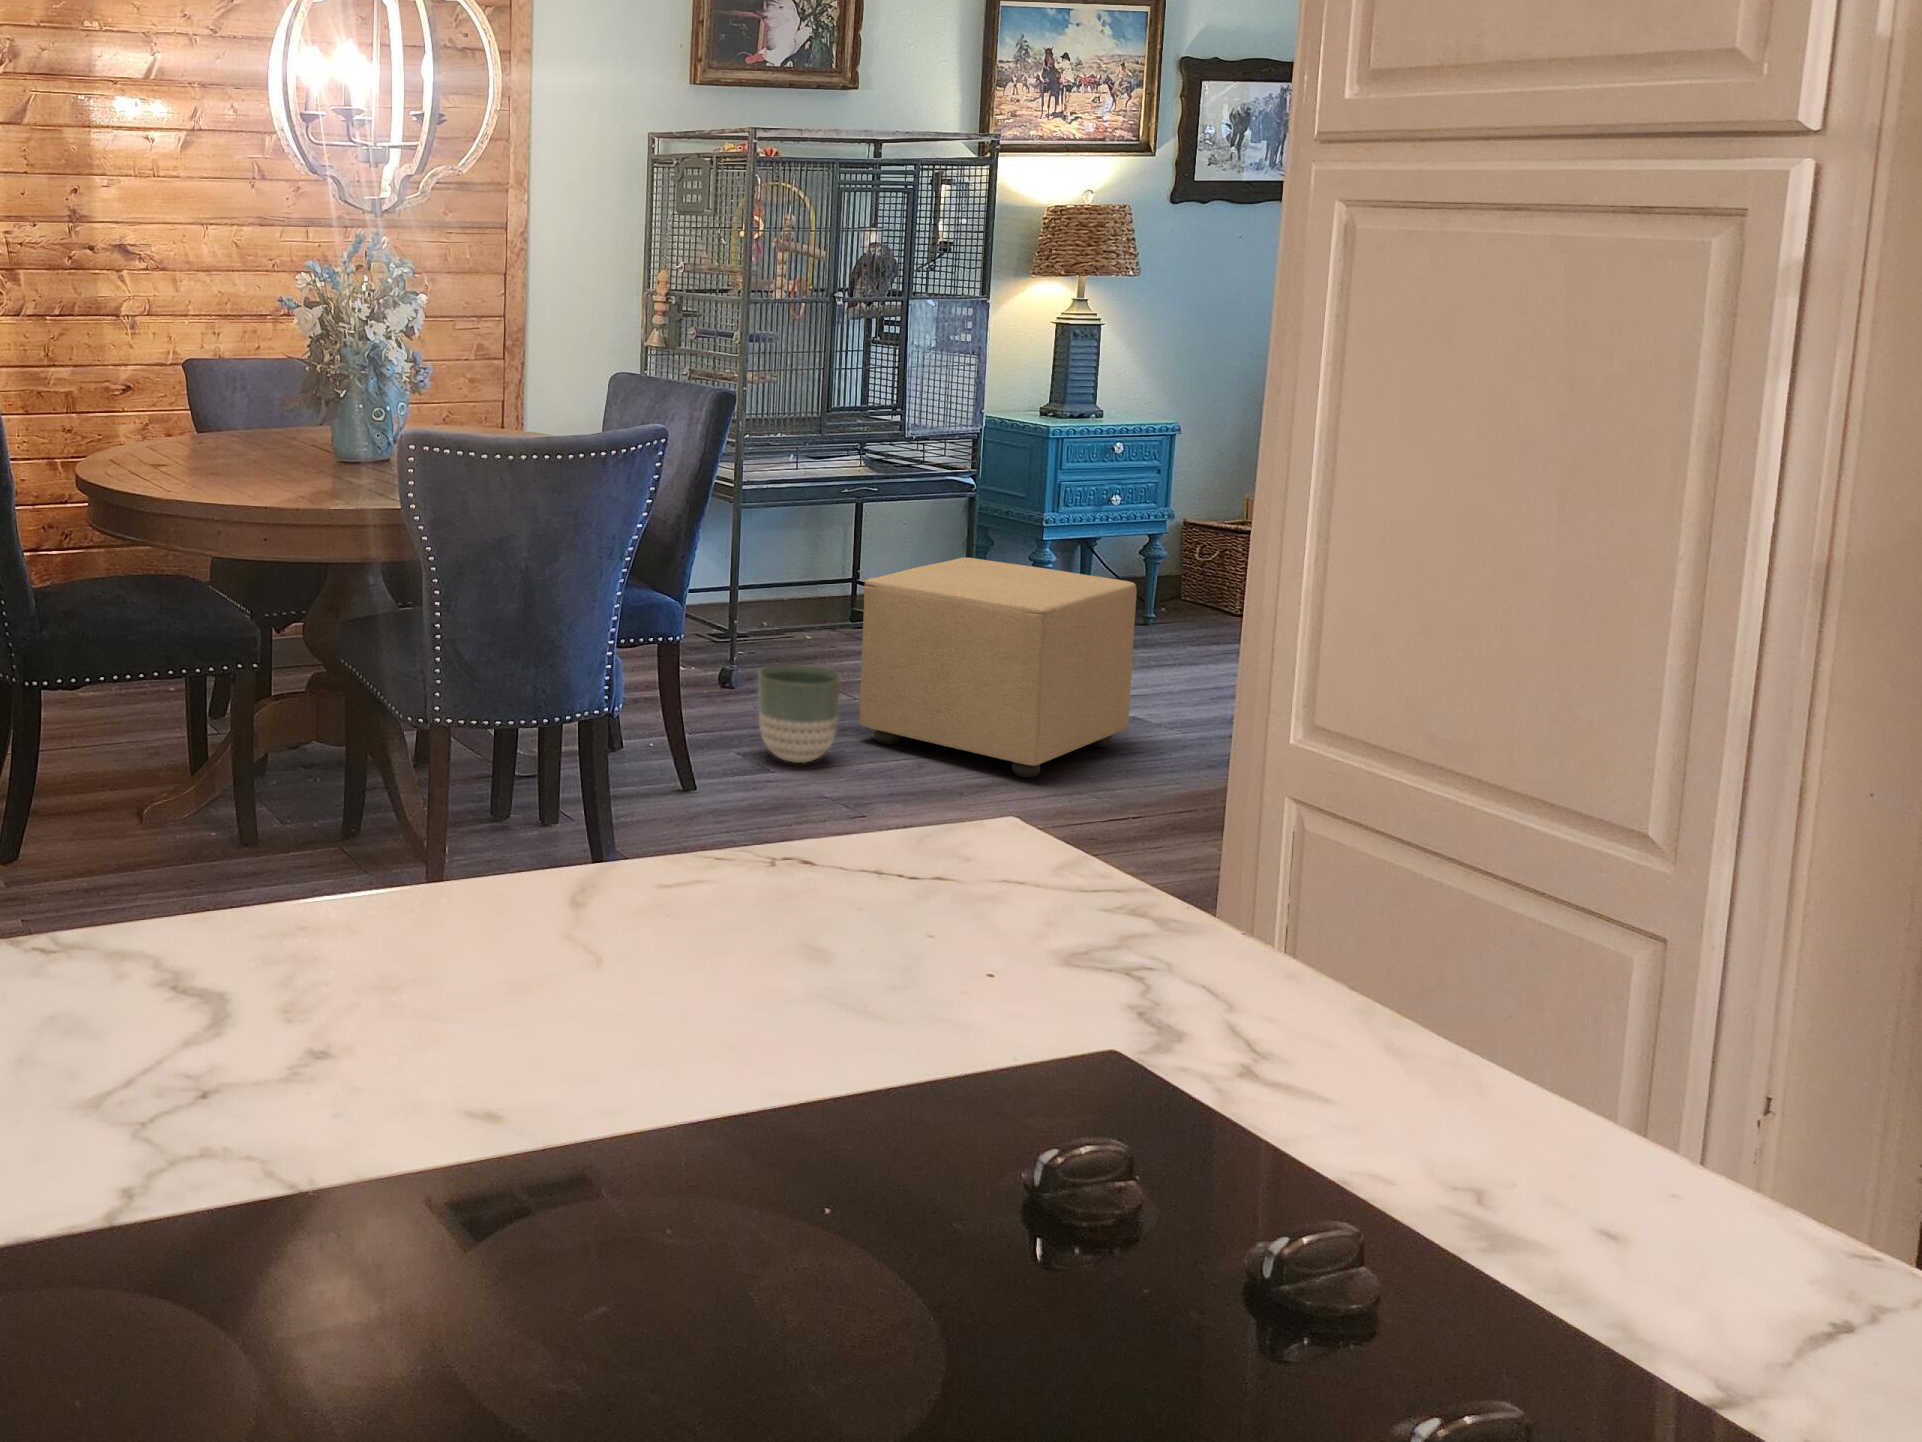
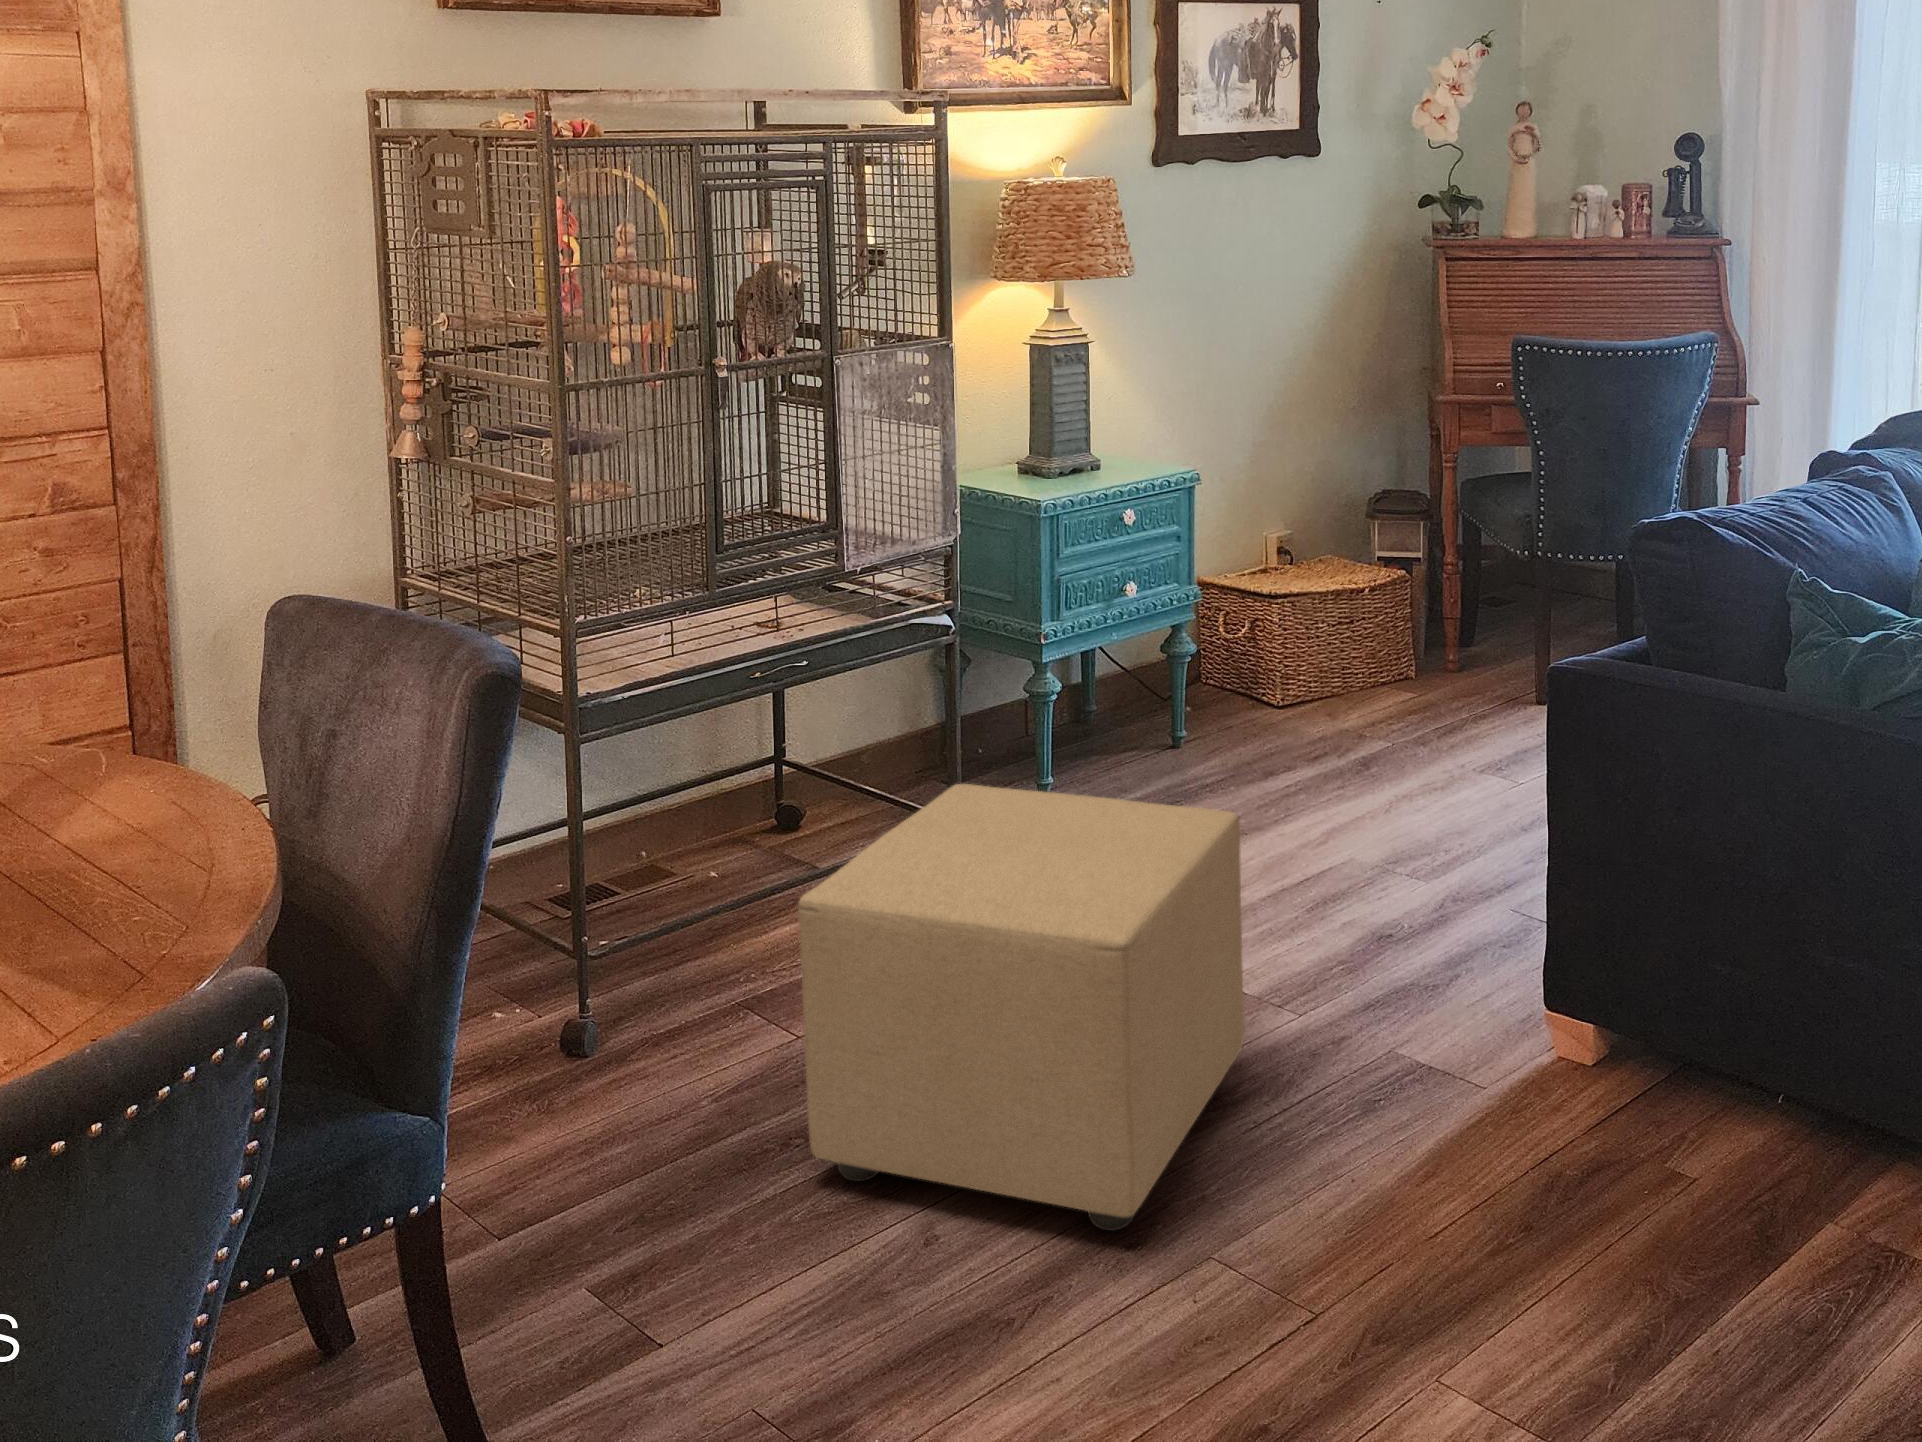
planter: present [758,665,841,763] -> none [608,1092,770,1310]

